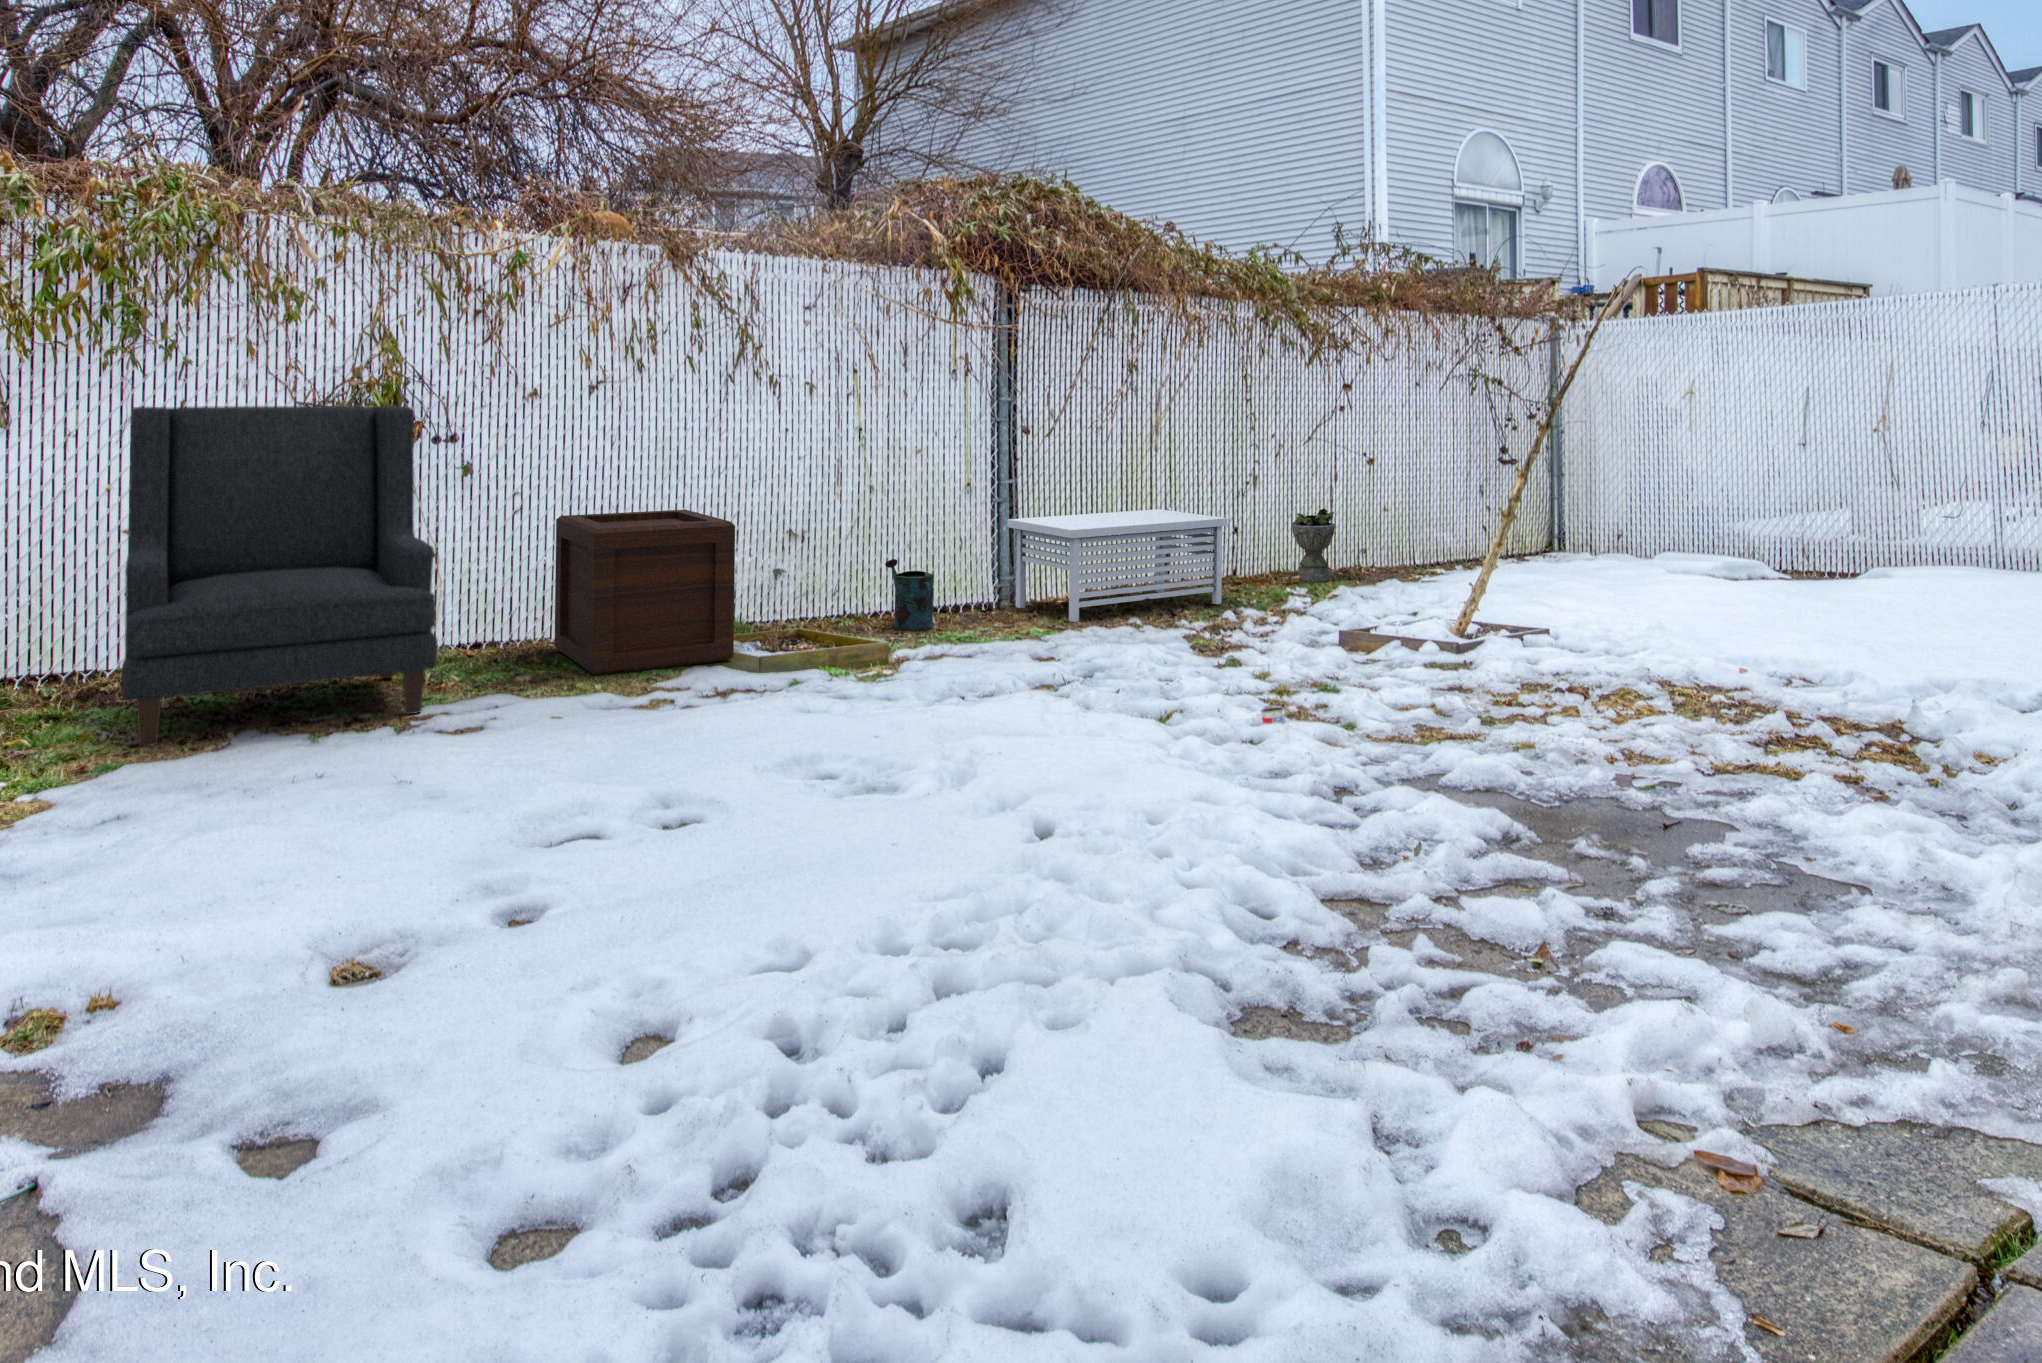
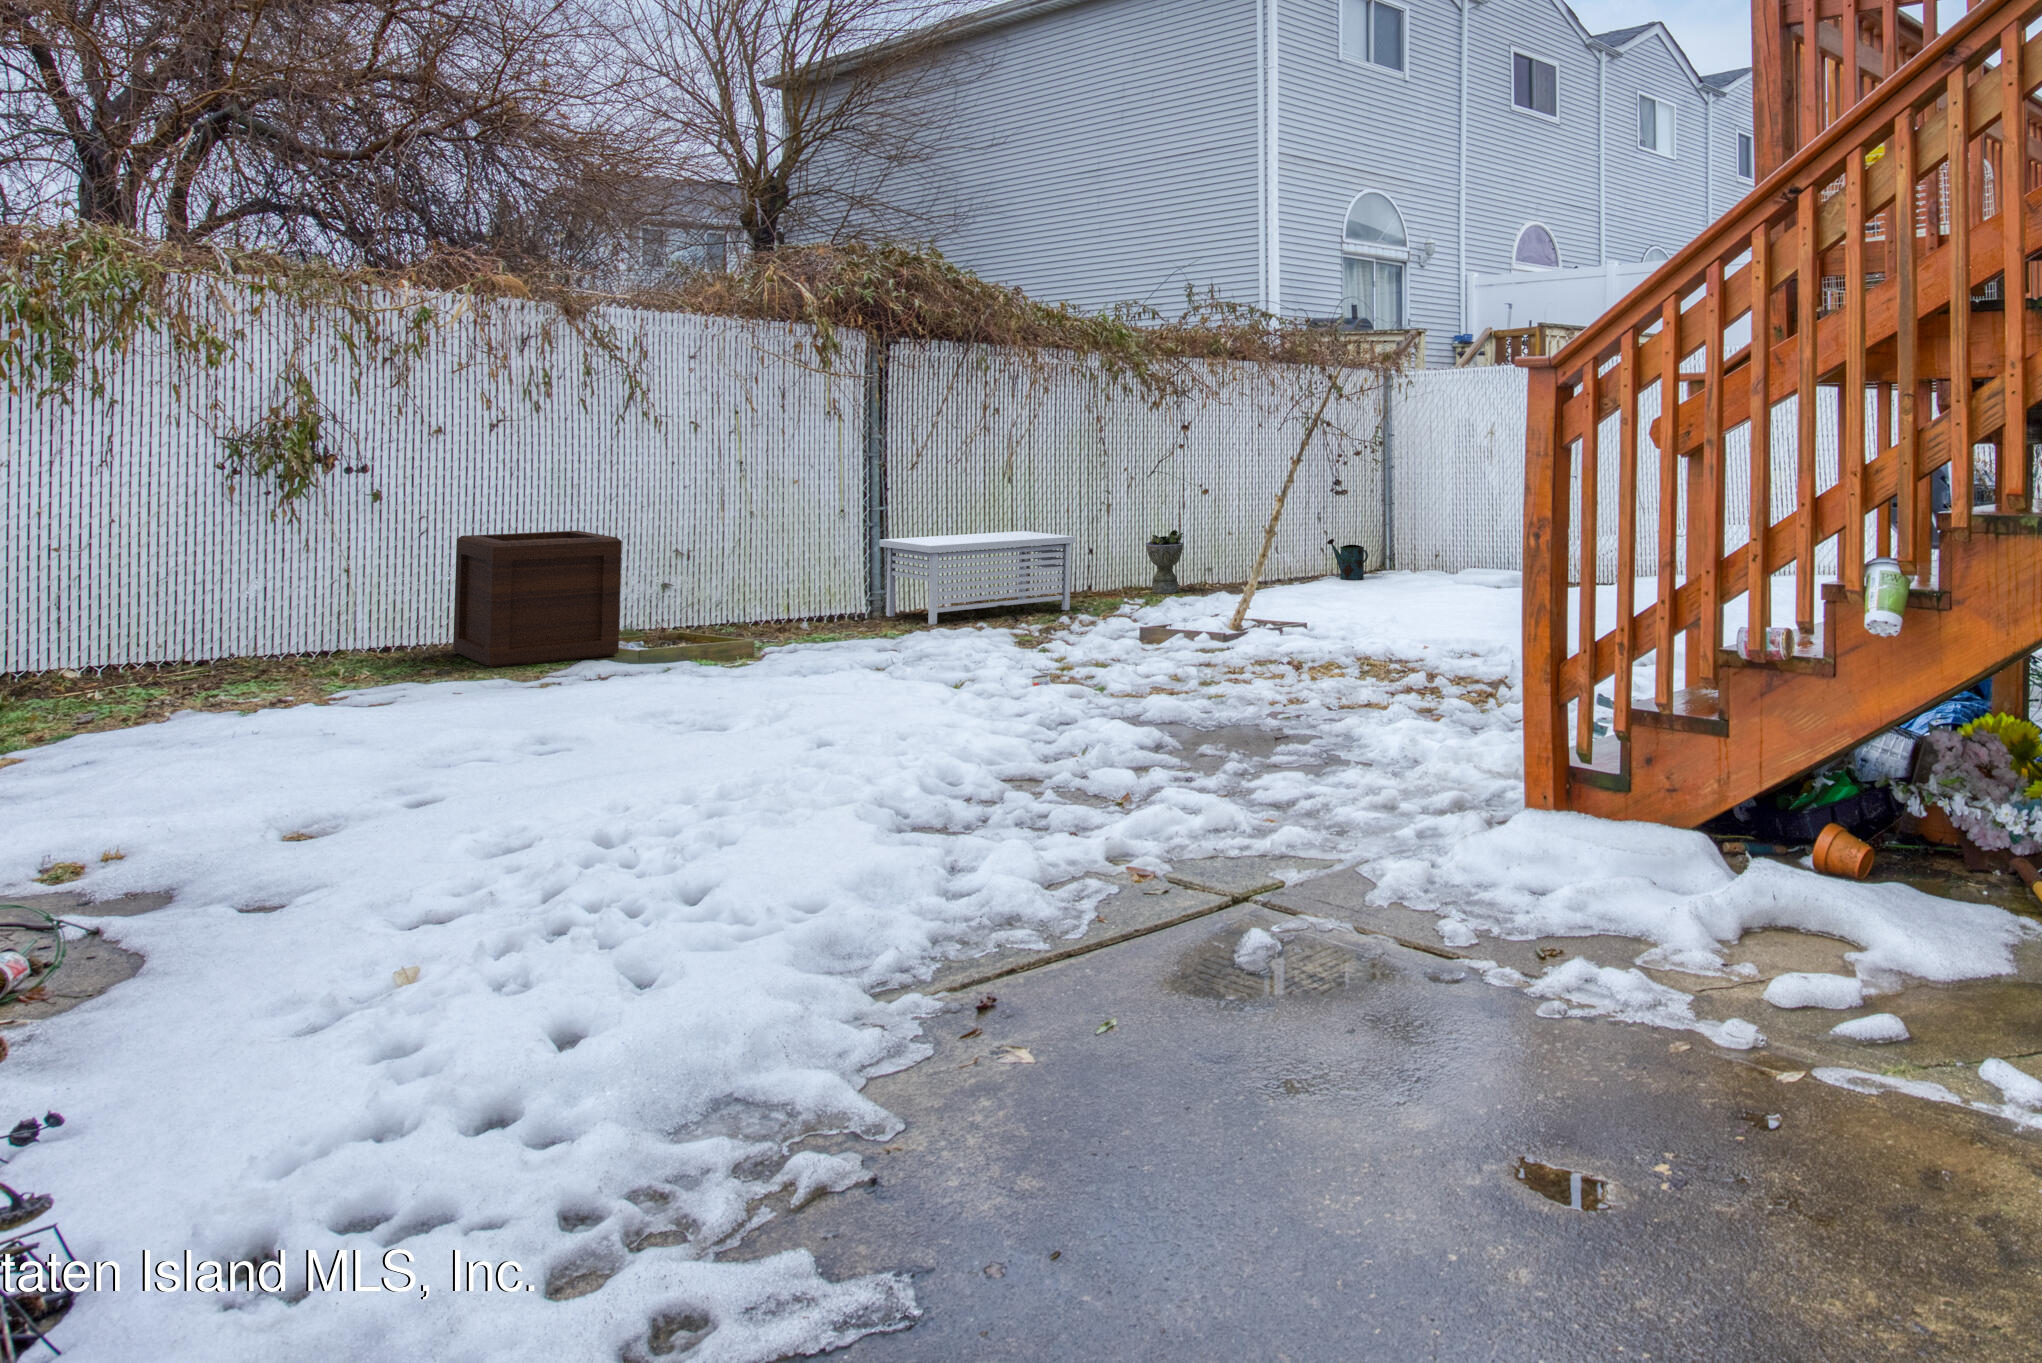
chair: present [121,406,438,747] -> none [59,440,353,720]
watering can: present [885,559,934,631] -> present [1327,539,1368,580]

